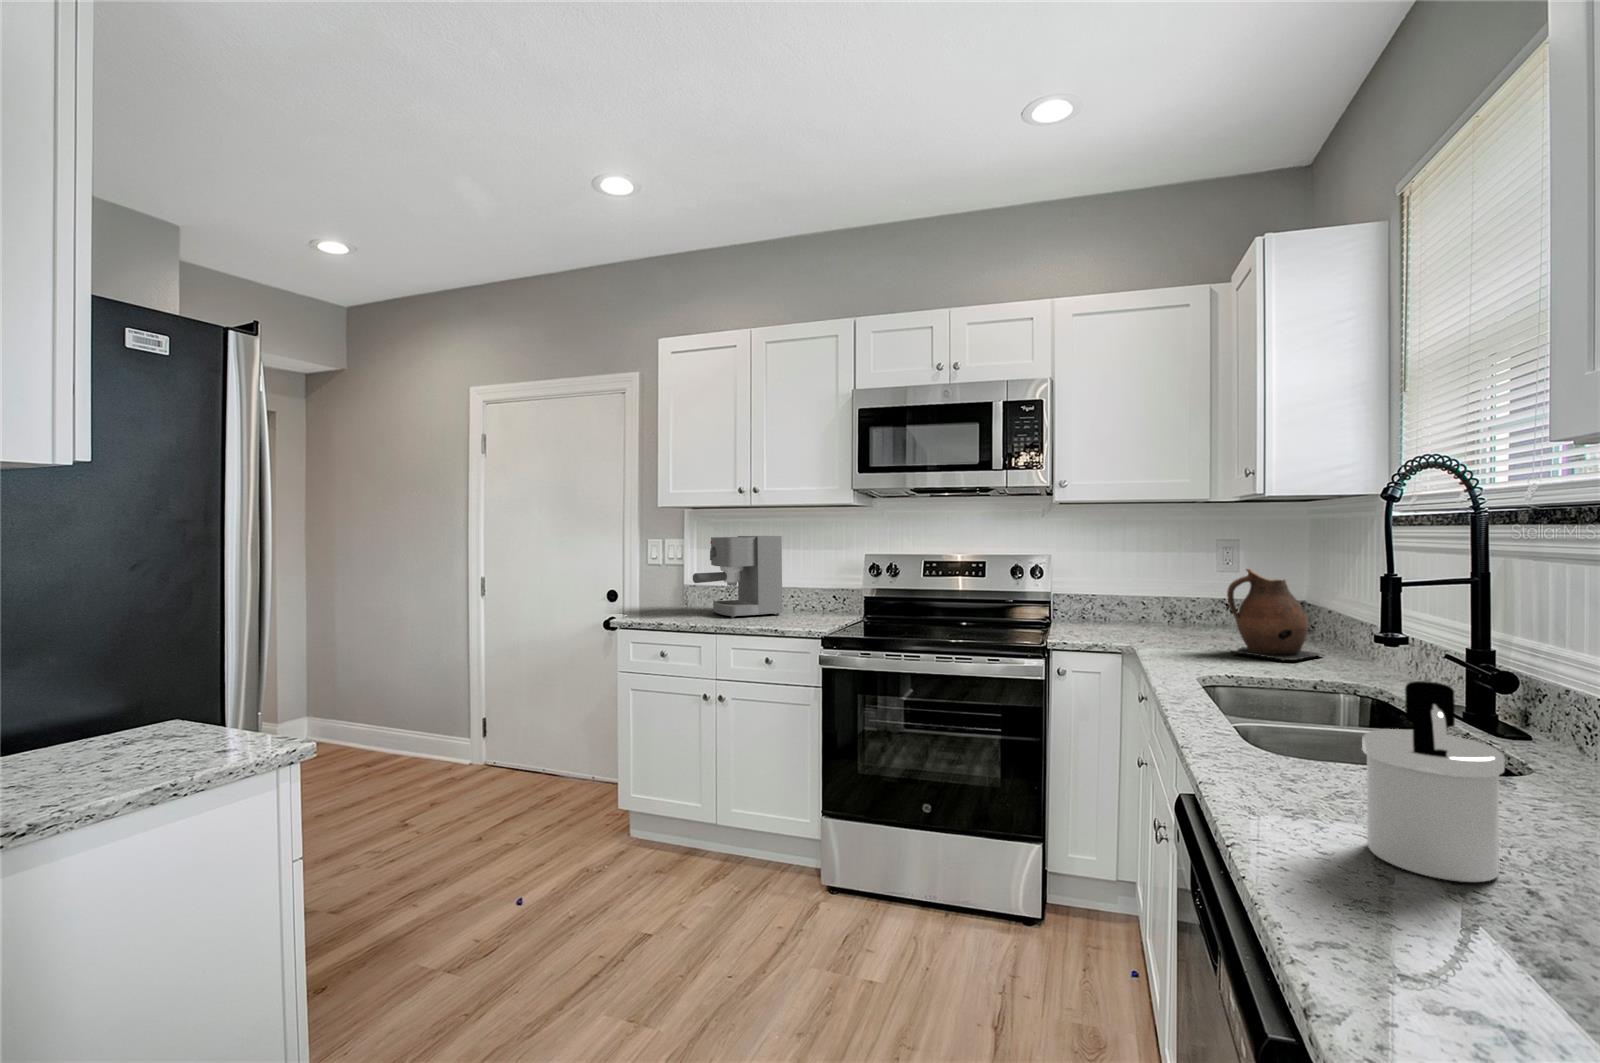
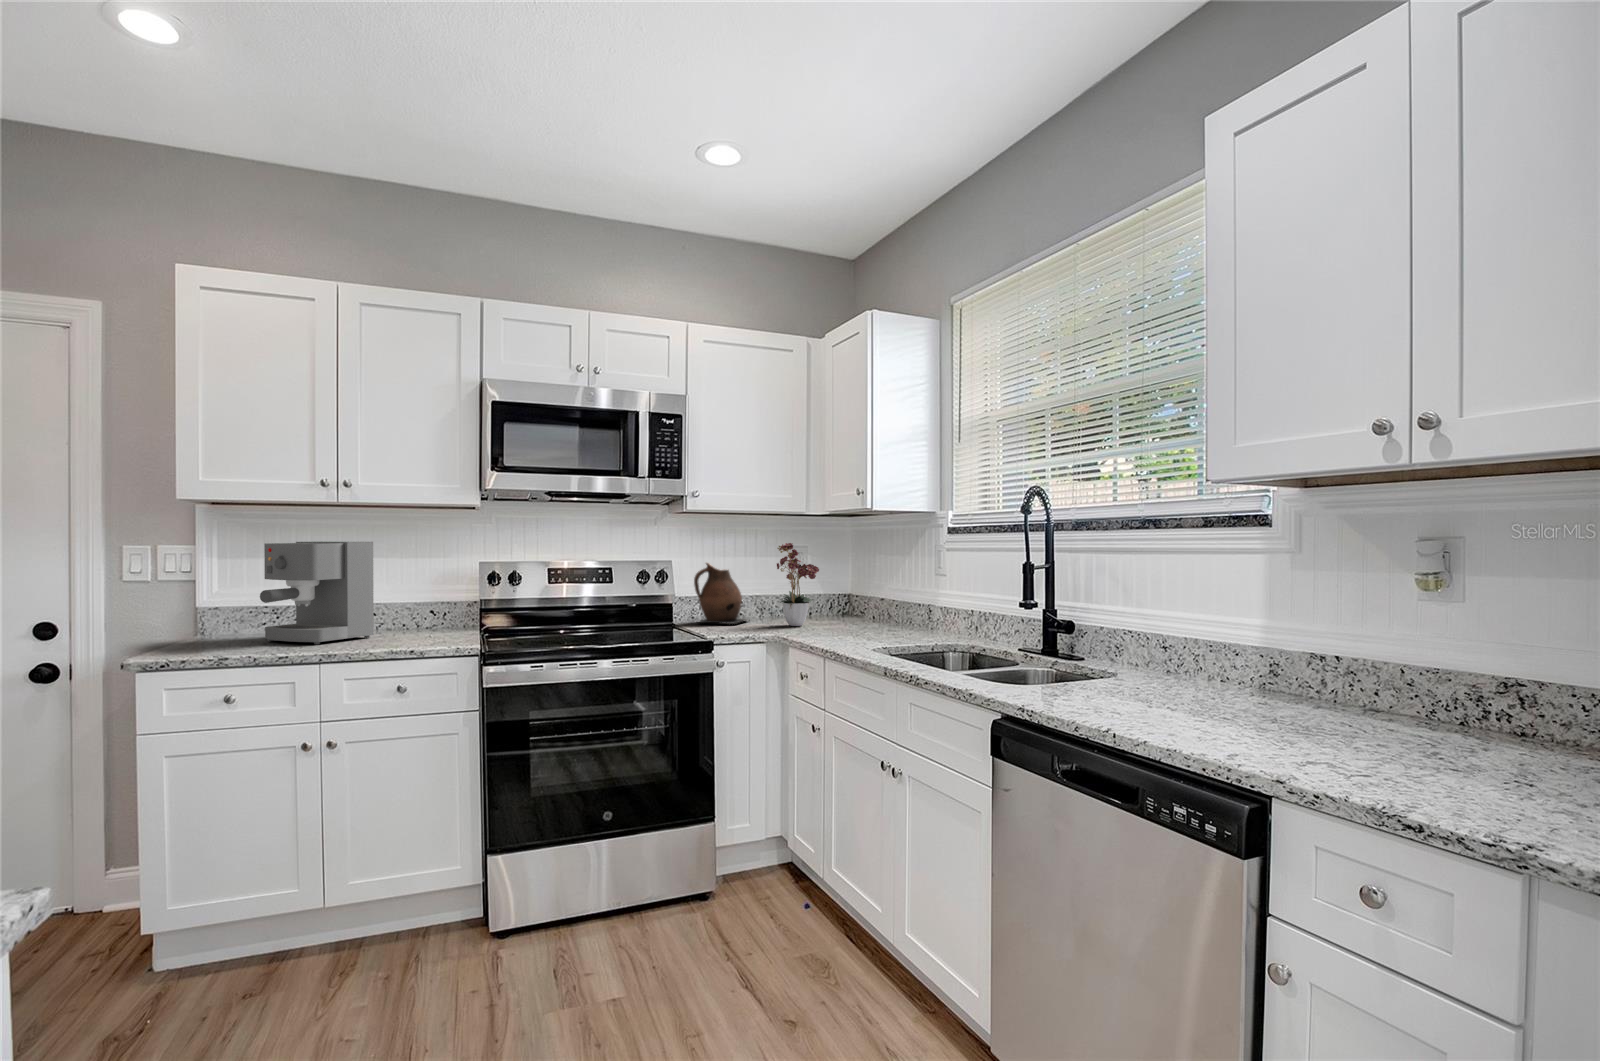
flower arrangement: none [1158,534,1232,638] -> present [777,543,819,626]
ceramic pitcher: present [1227,569,1323,661] -> present [694,563,747,624]
soap dispenser: present [1362,681,1504,882] -> none [1061,613,1117,705]

